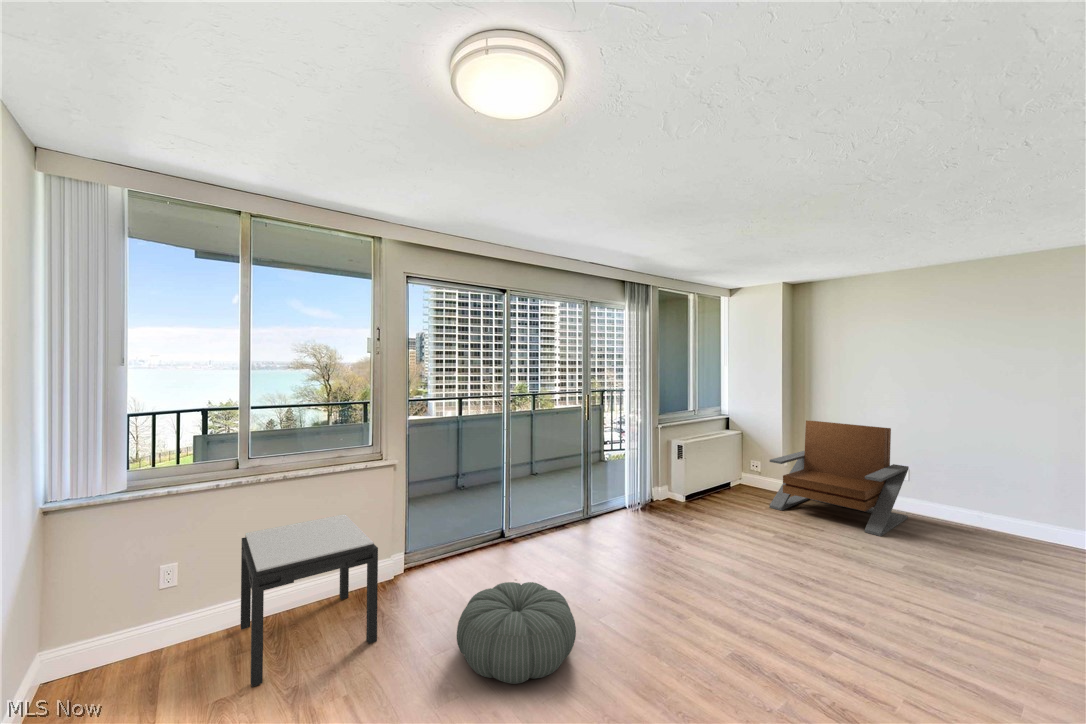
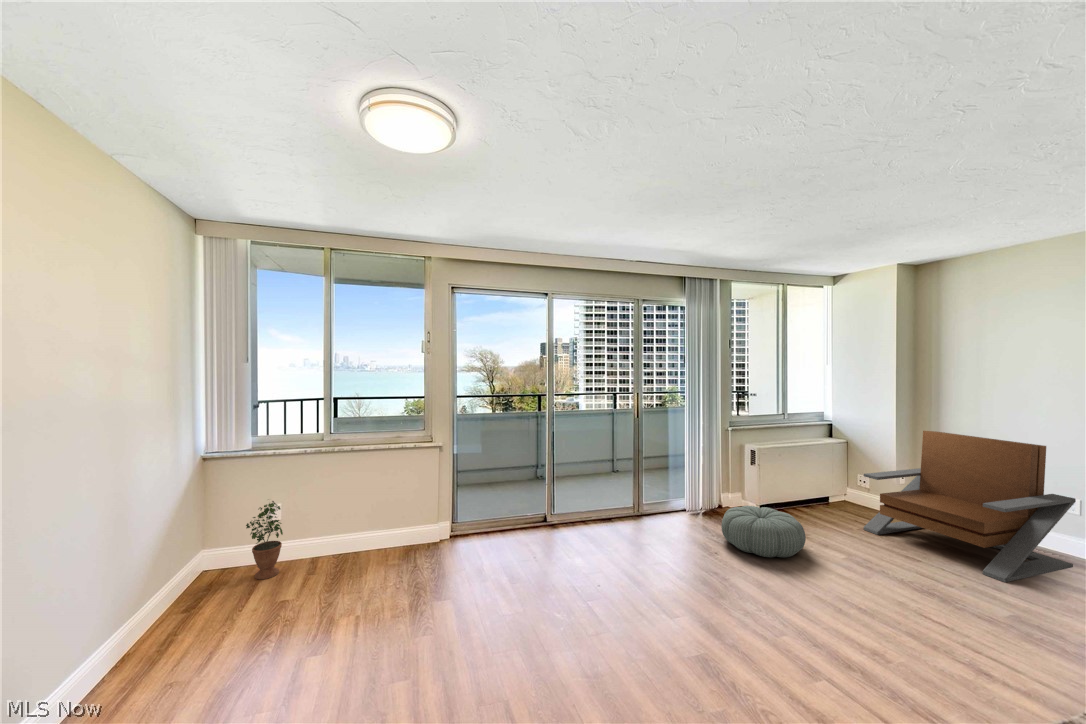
side table: present [241,514,378,687] -> none [303,483,399,598]
potted plant: none [133,558,192,676] -> present [246,501,283,579]
pouf: present [457,582,576,684] -> present [721,506,806,557]

